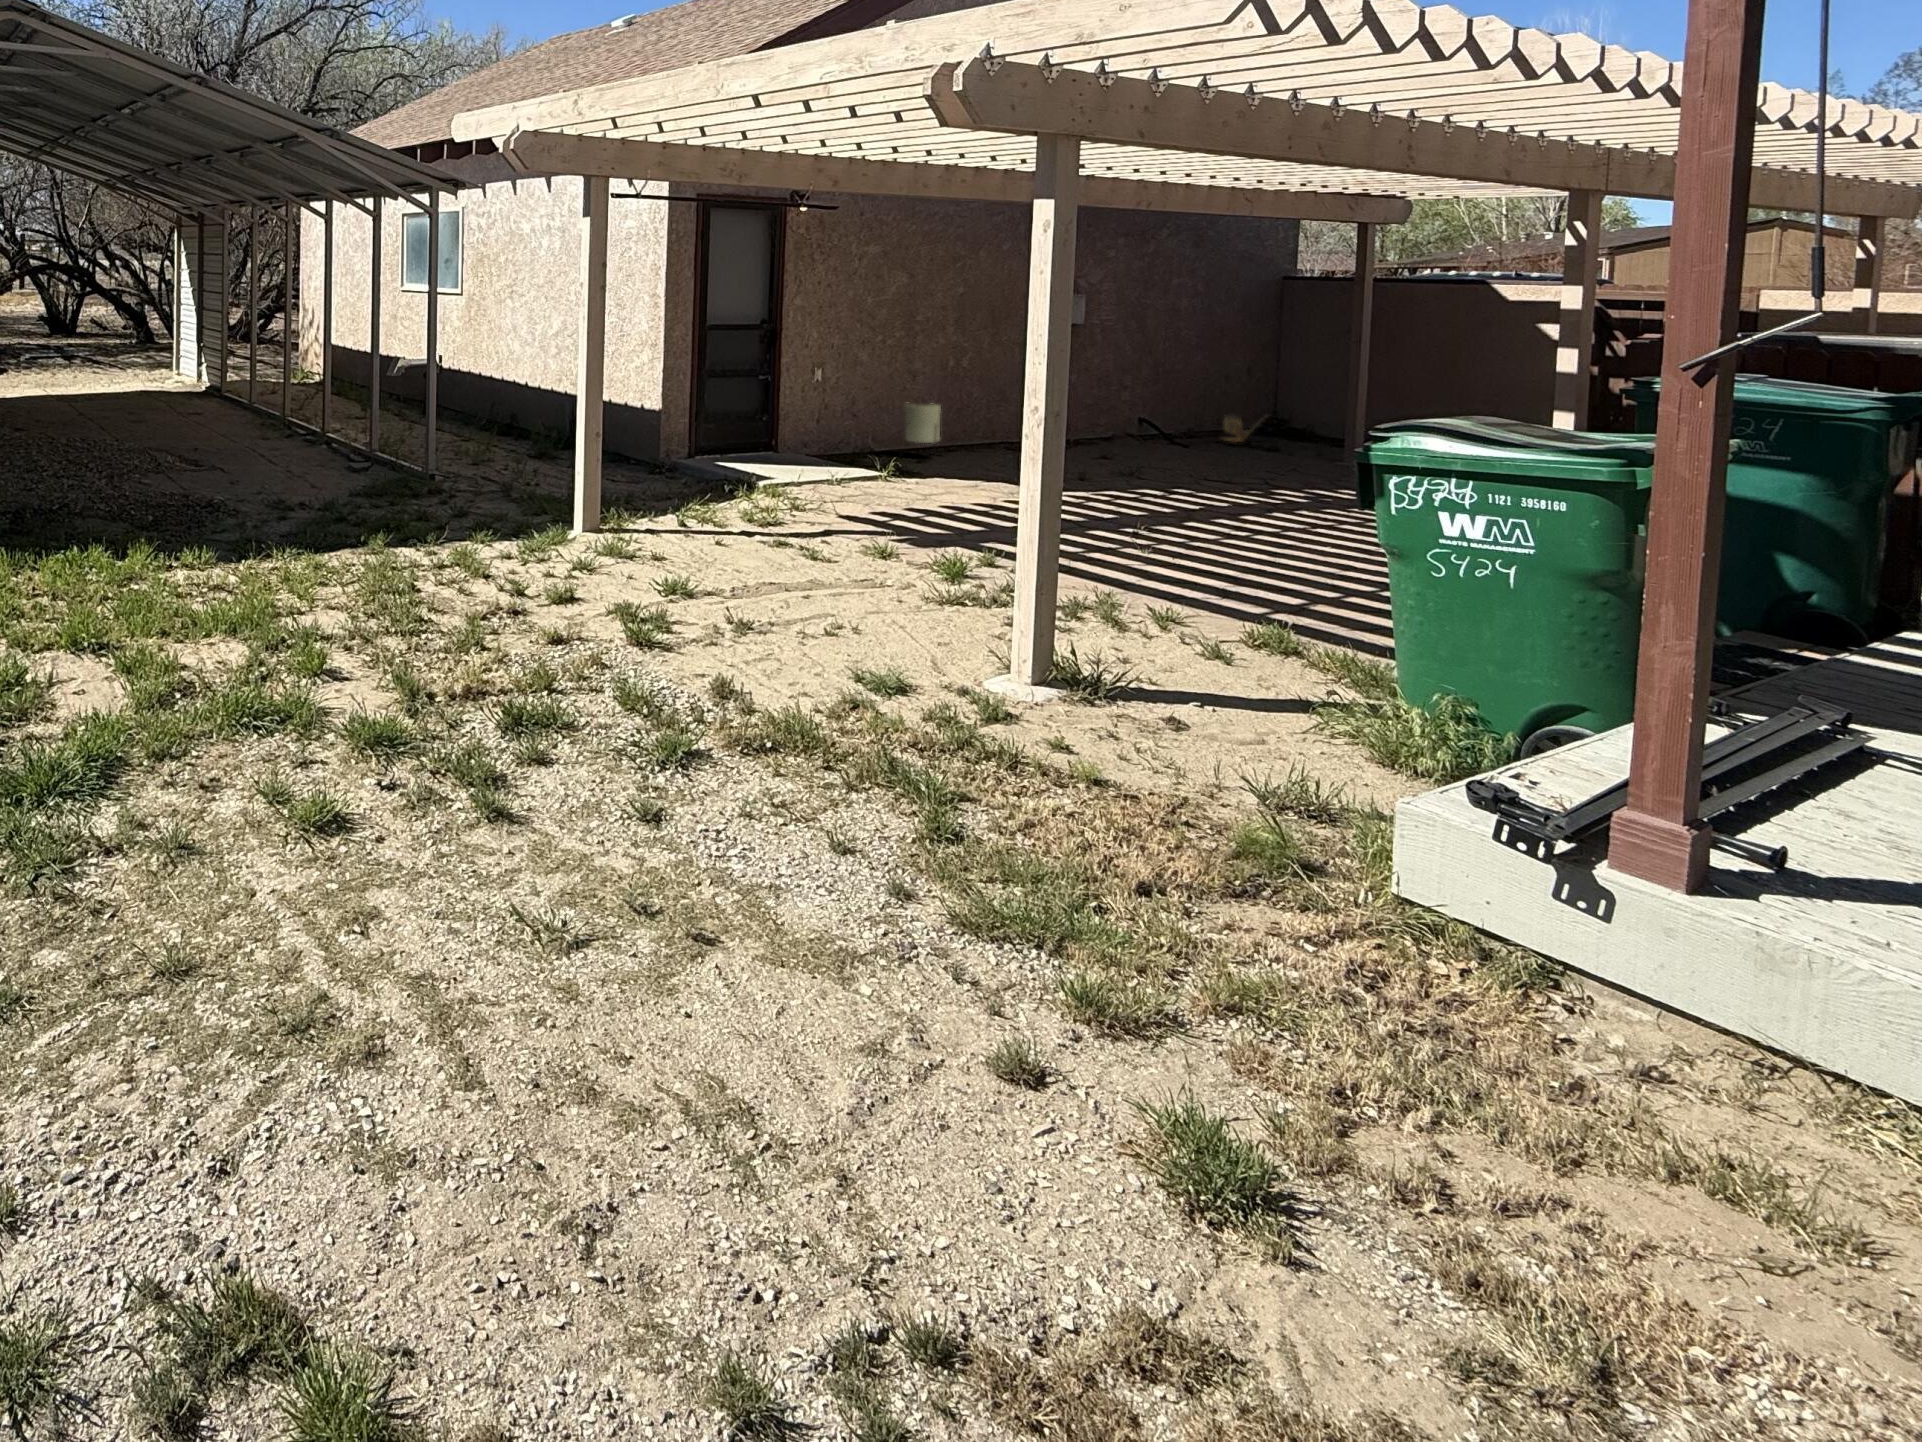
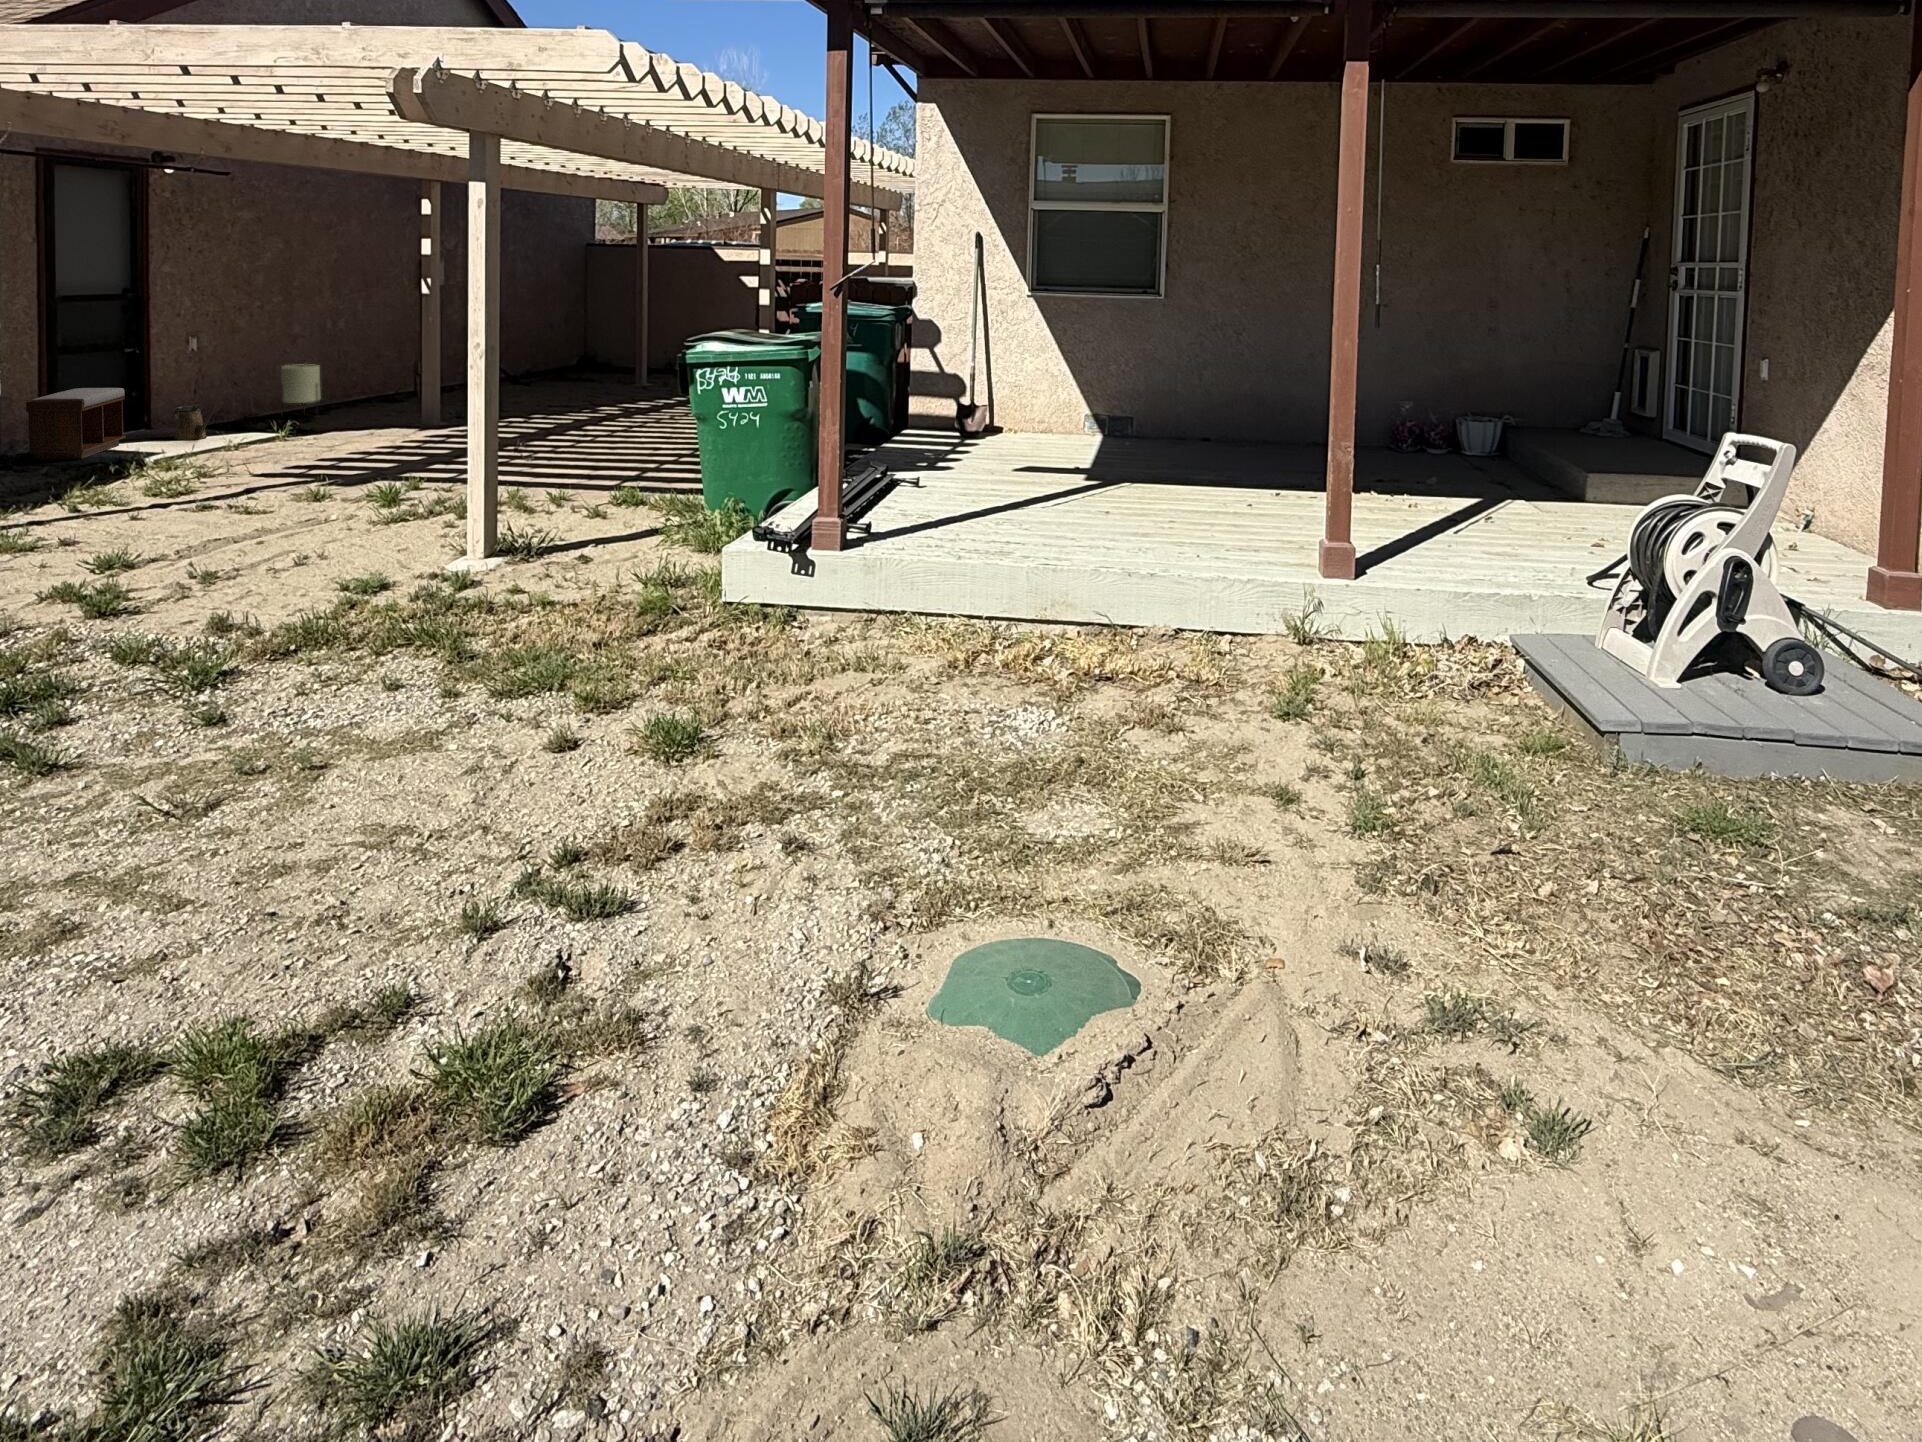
bench: none [678,408,759,474] -> present [26,388,126,460]
watering can: present [1222,414,1261,442] -> present [173,404,218,440]

